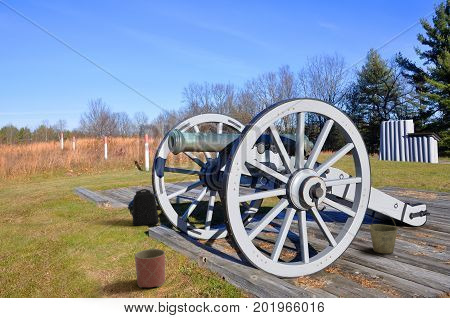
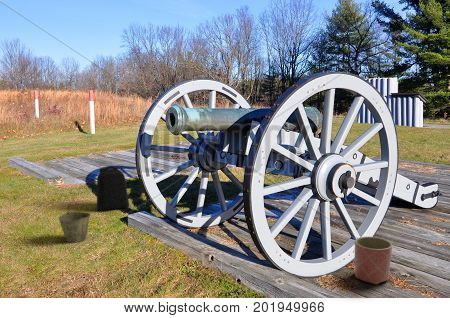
bucket: present [369,224,398,253] -> present [59,211,90,242]
planter: present [135,249,165,288] -> present [355,237,392,284]

